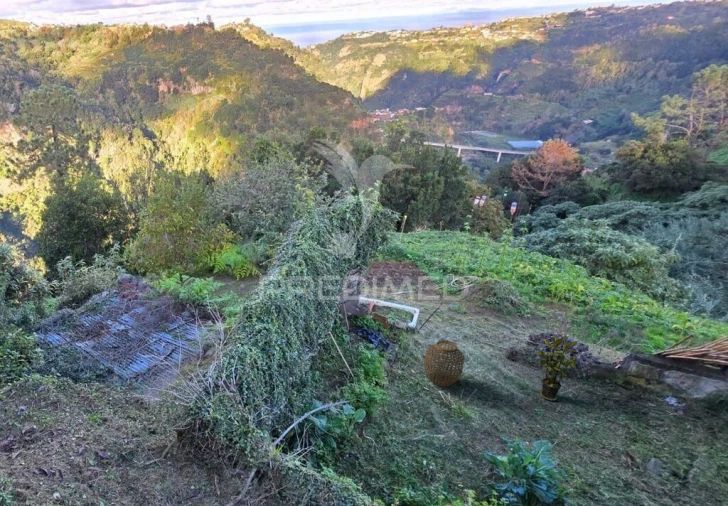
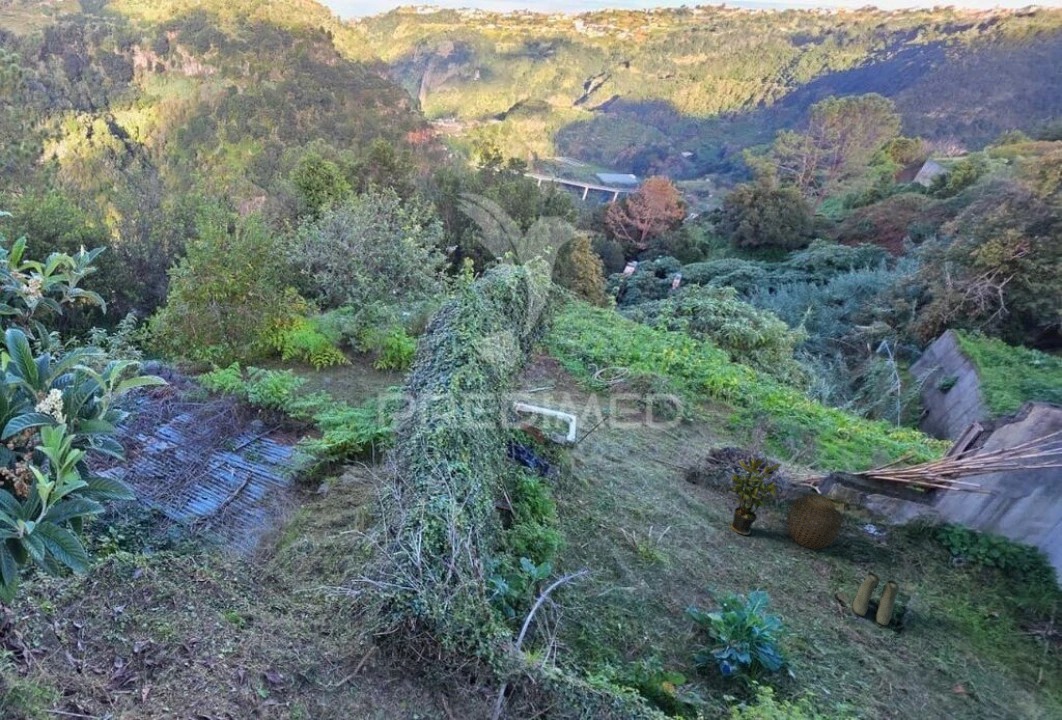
woven basket: present [424,341,464,386] -> present [787,494,842,549]
boots: none [641,433,682,479] -> present [853,573,899,626]

